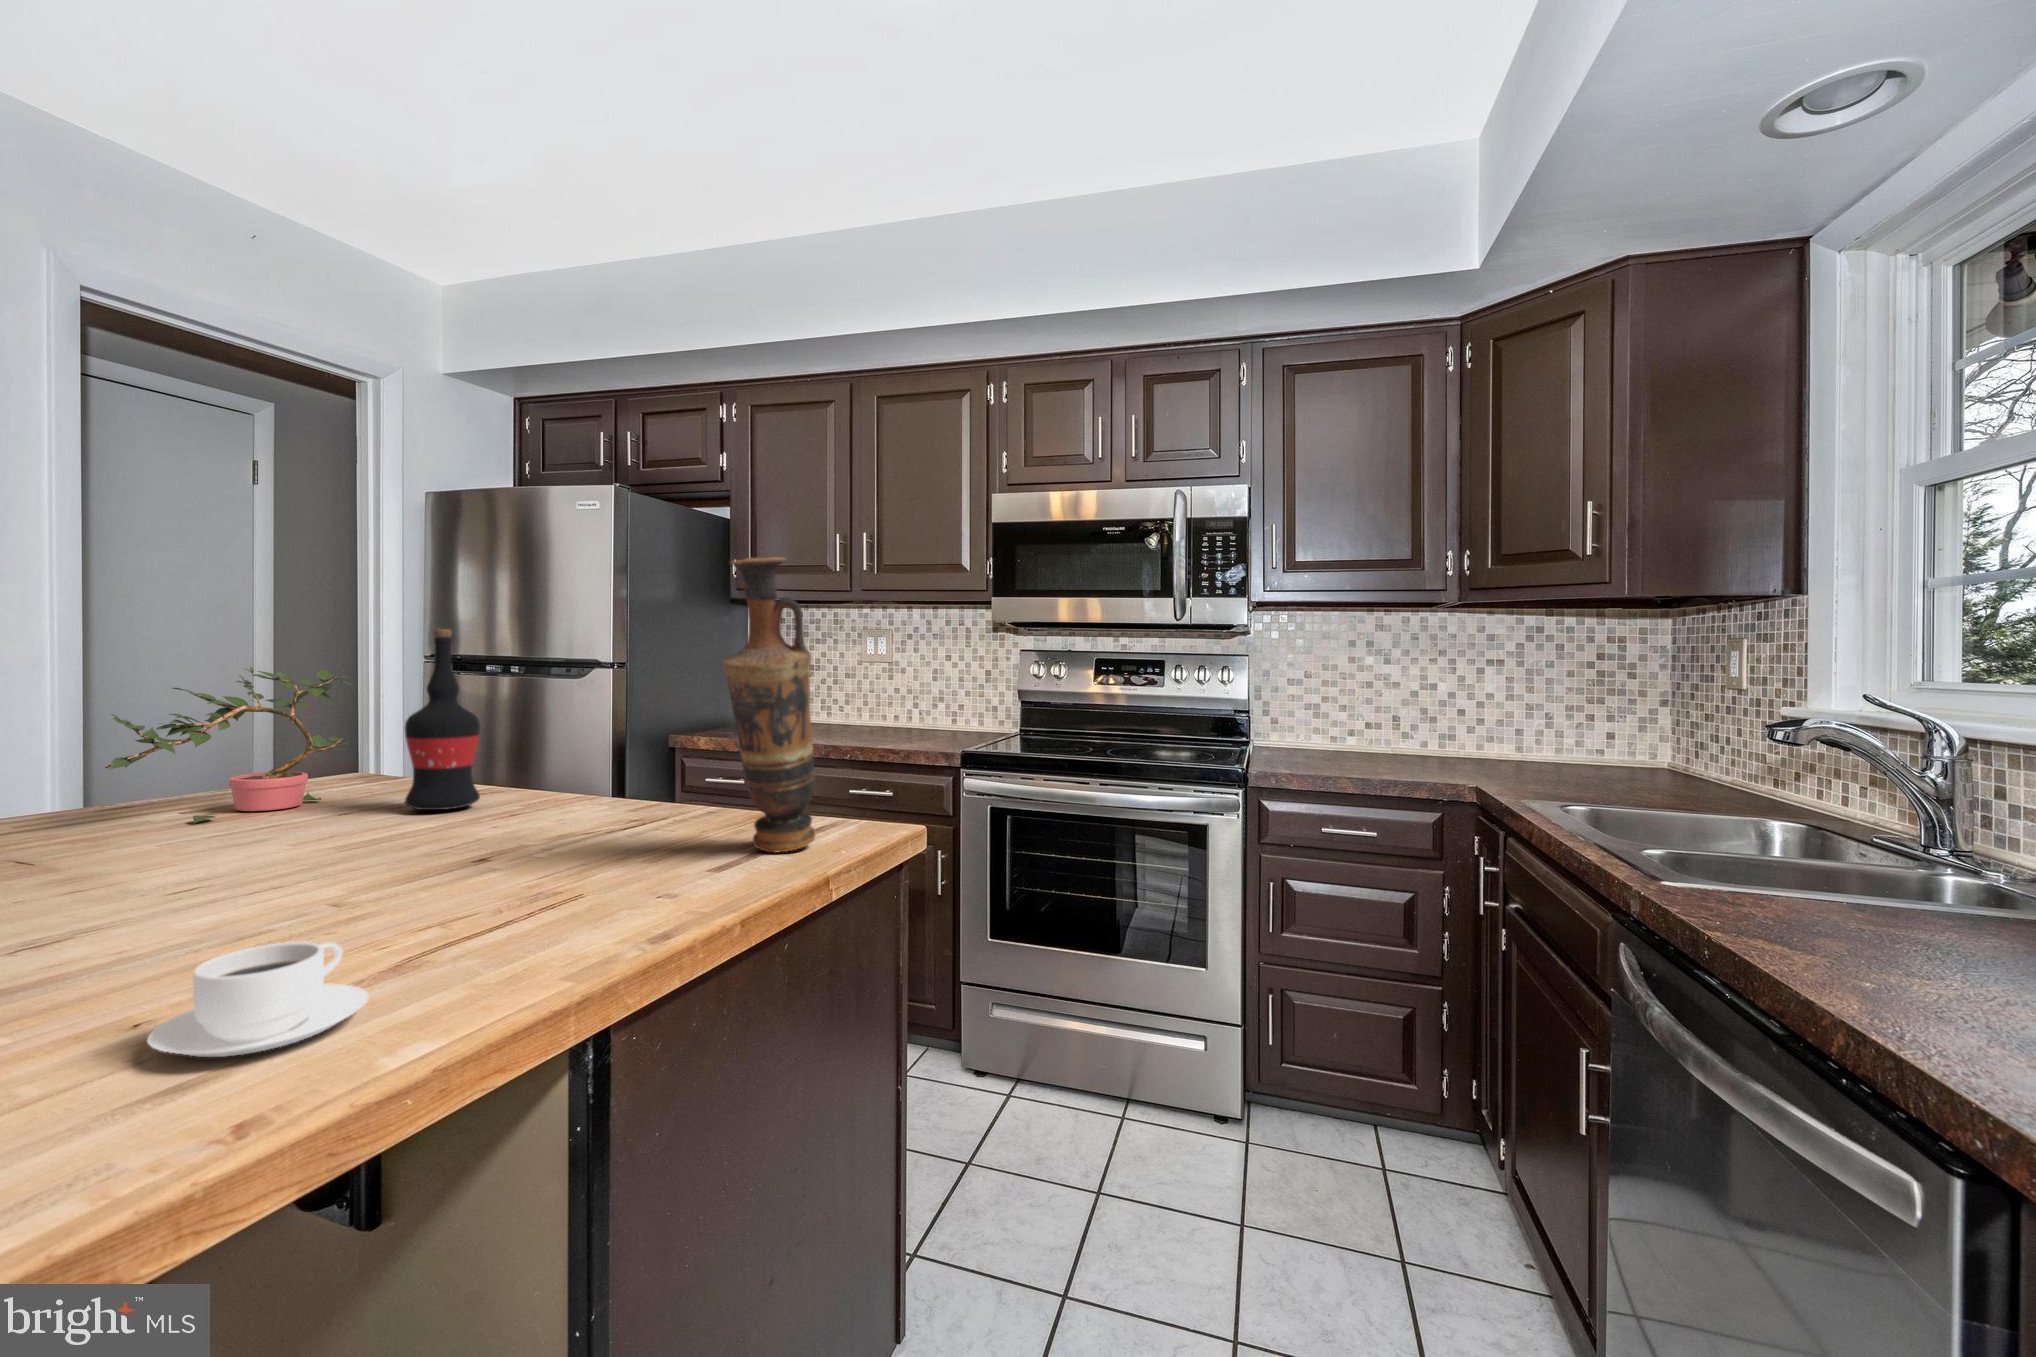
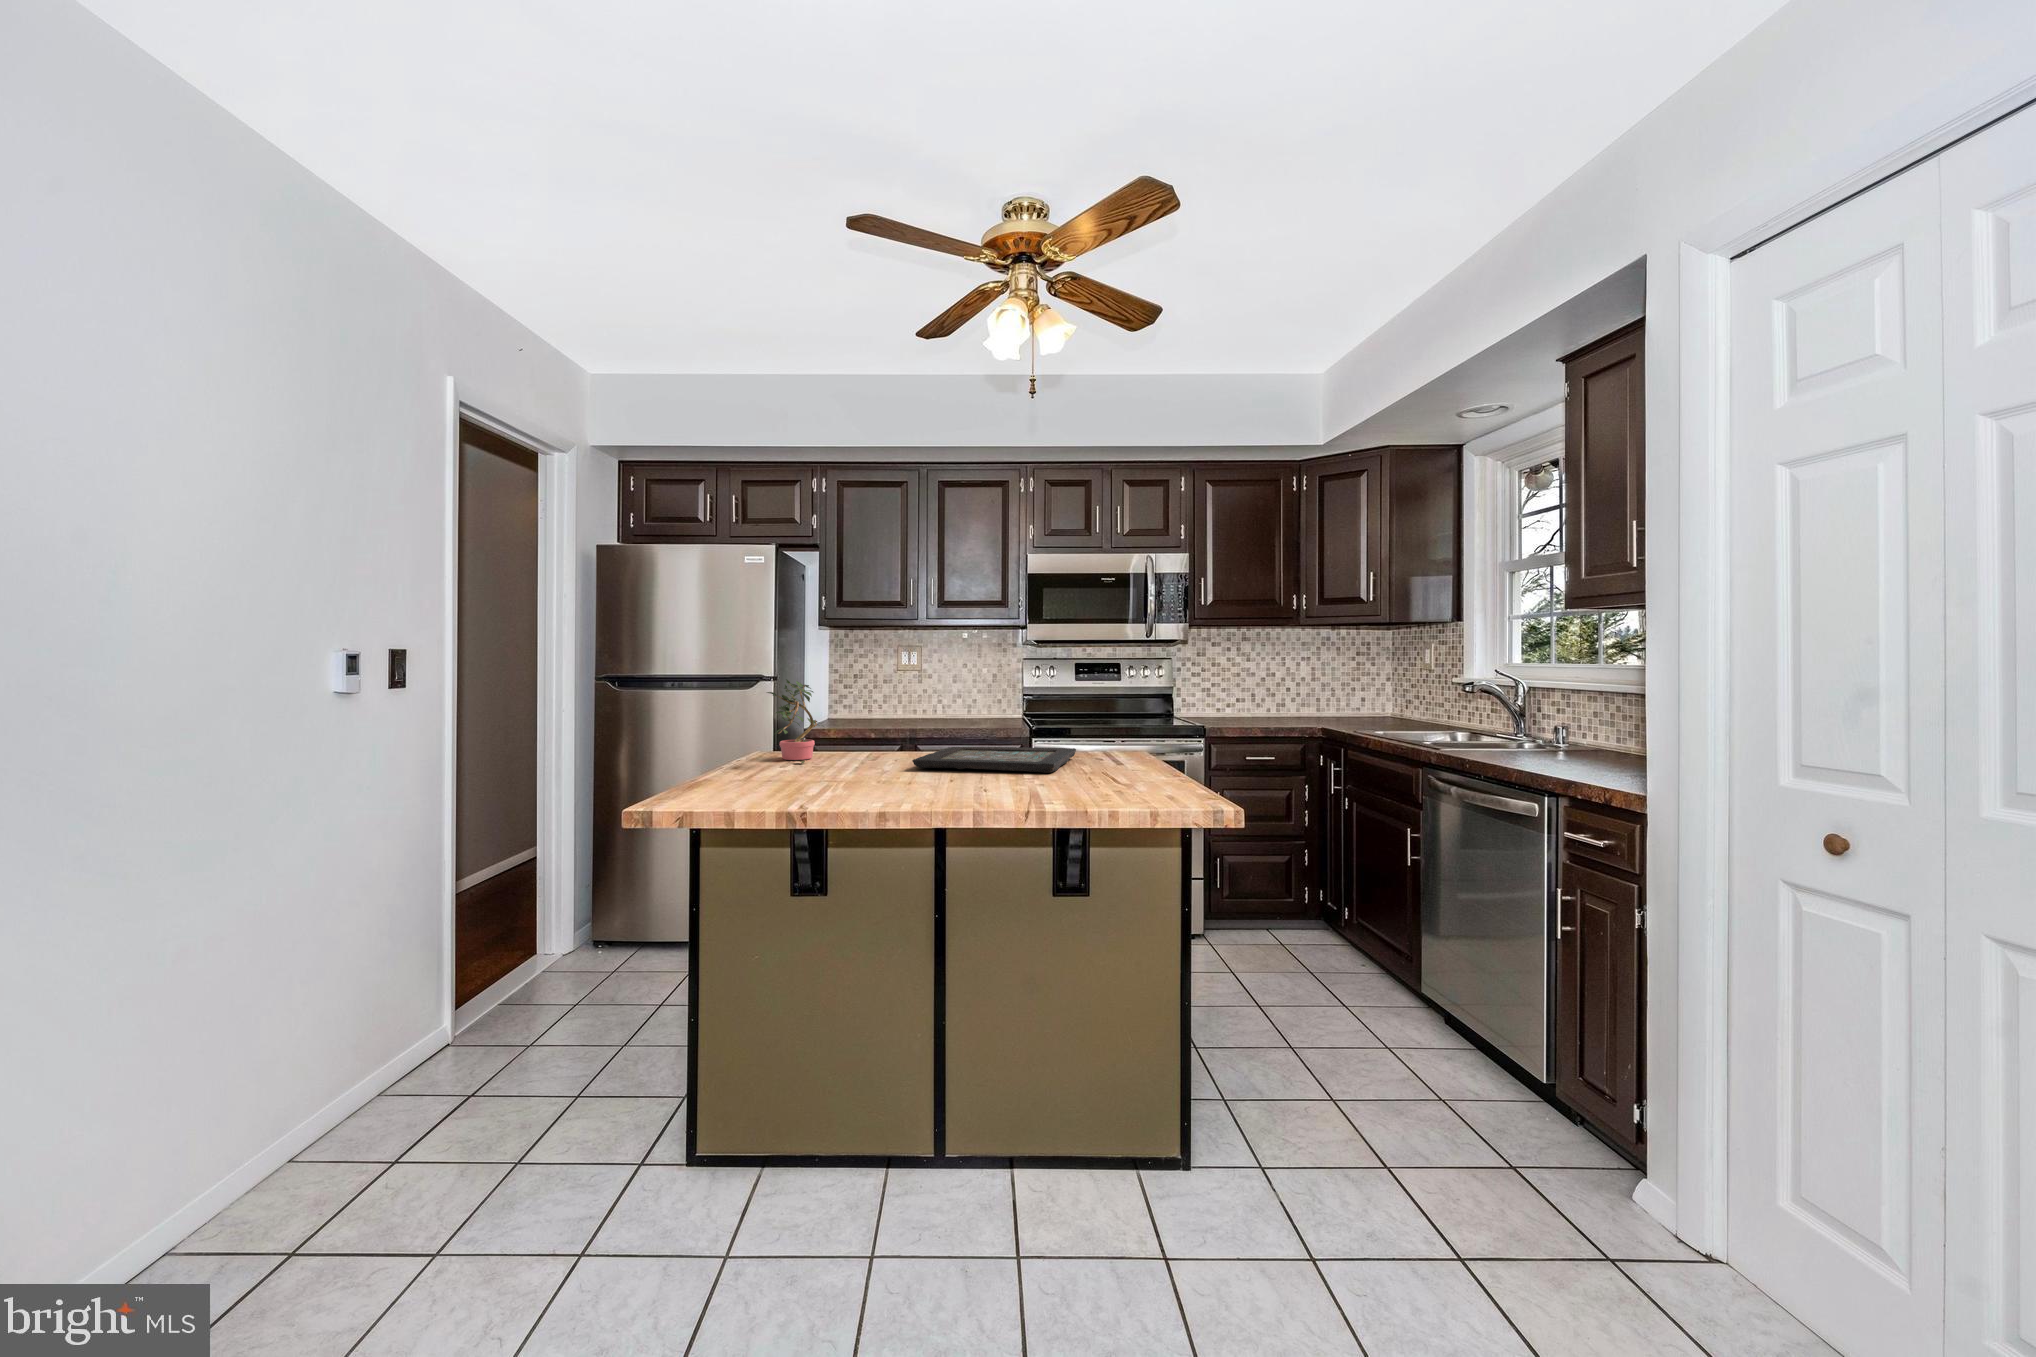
vase: present [722,557,815,852] -> none [1094,620,1133,754]
wine bottle: present [405,629,480,810] -> none [874,656,909,754]
decorative tray: none [211,807,649,922] -> present [912,747,1076,773]
coffee cup: present [148,942,368,1057] -> none [1111,759,1163,785]

